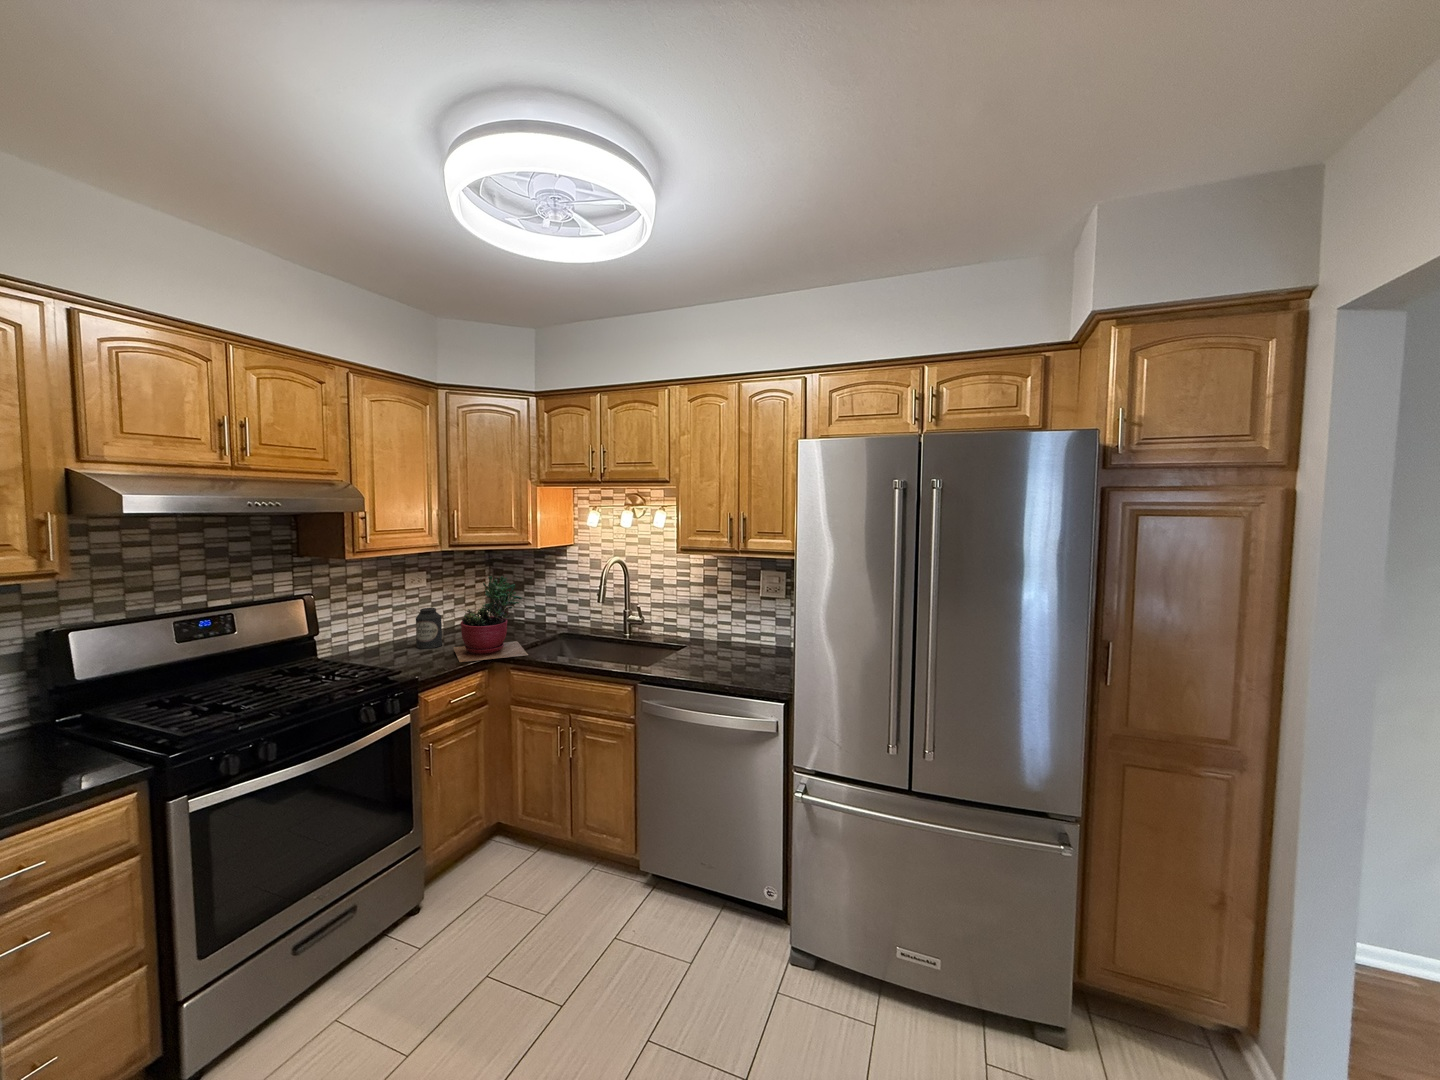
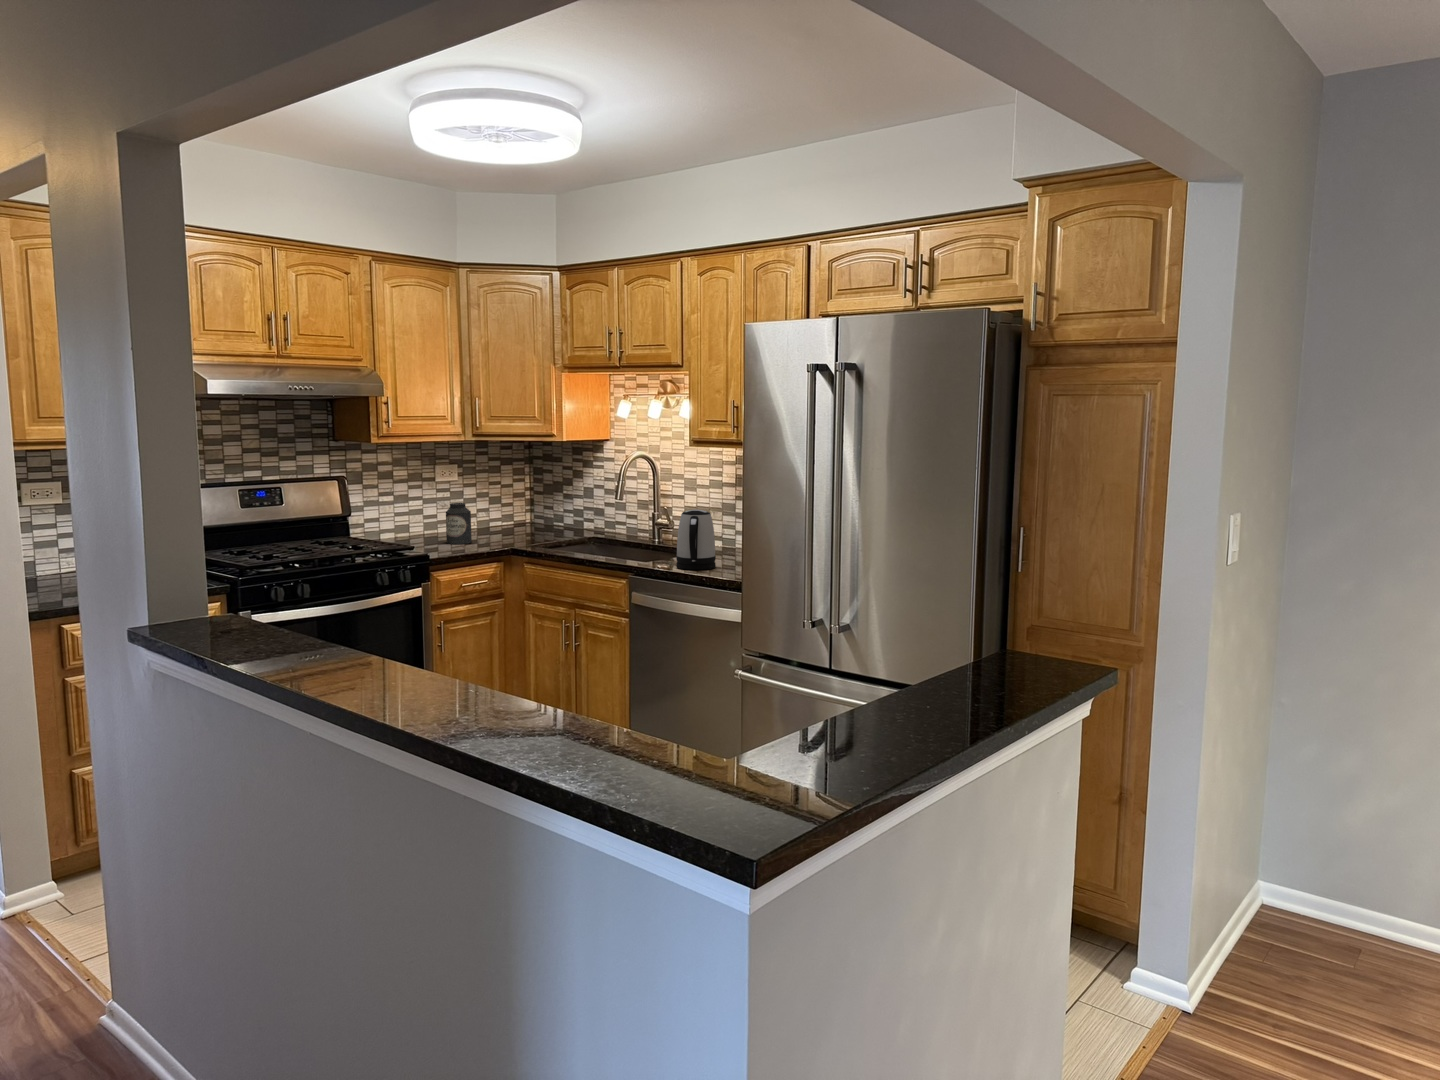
succulent plant: present [453,576,528,662] -> none [477,468,546,553]
kettle: none [674,614,710,671] -> present [676,510,716,570]

